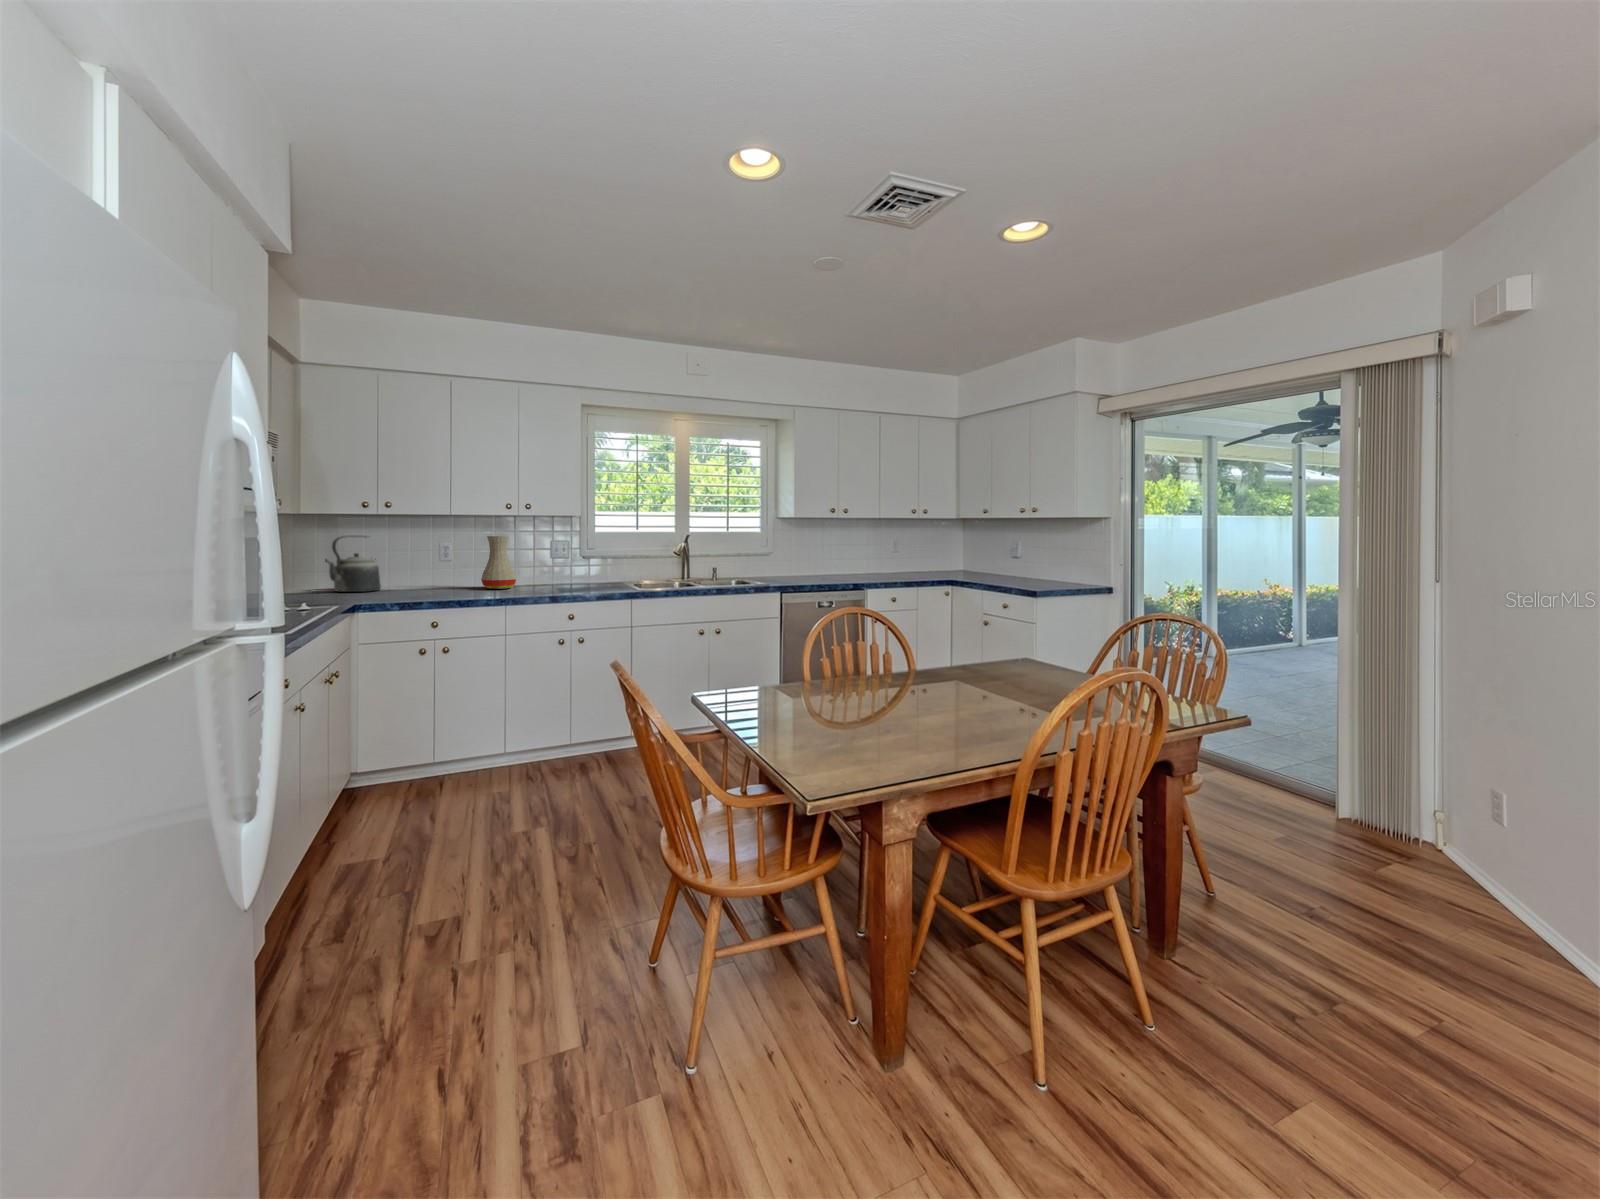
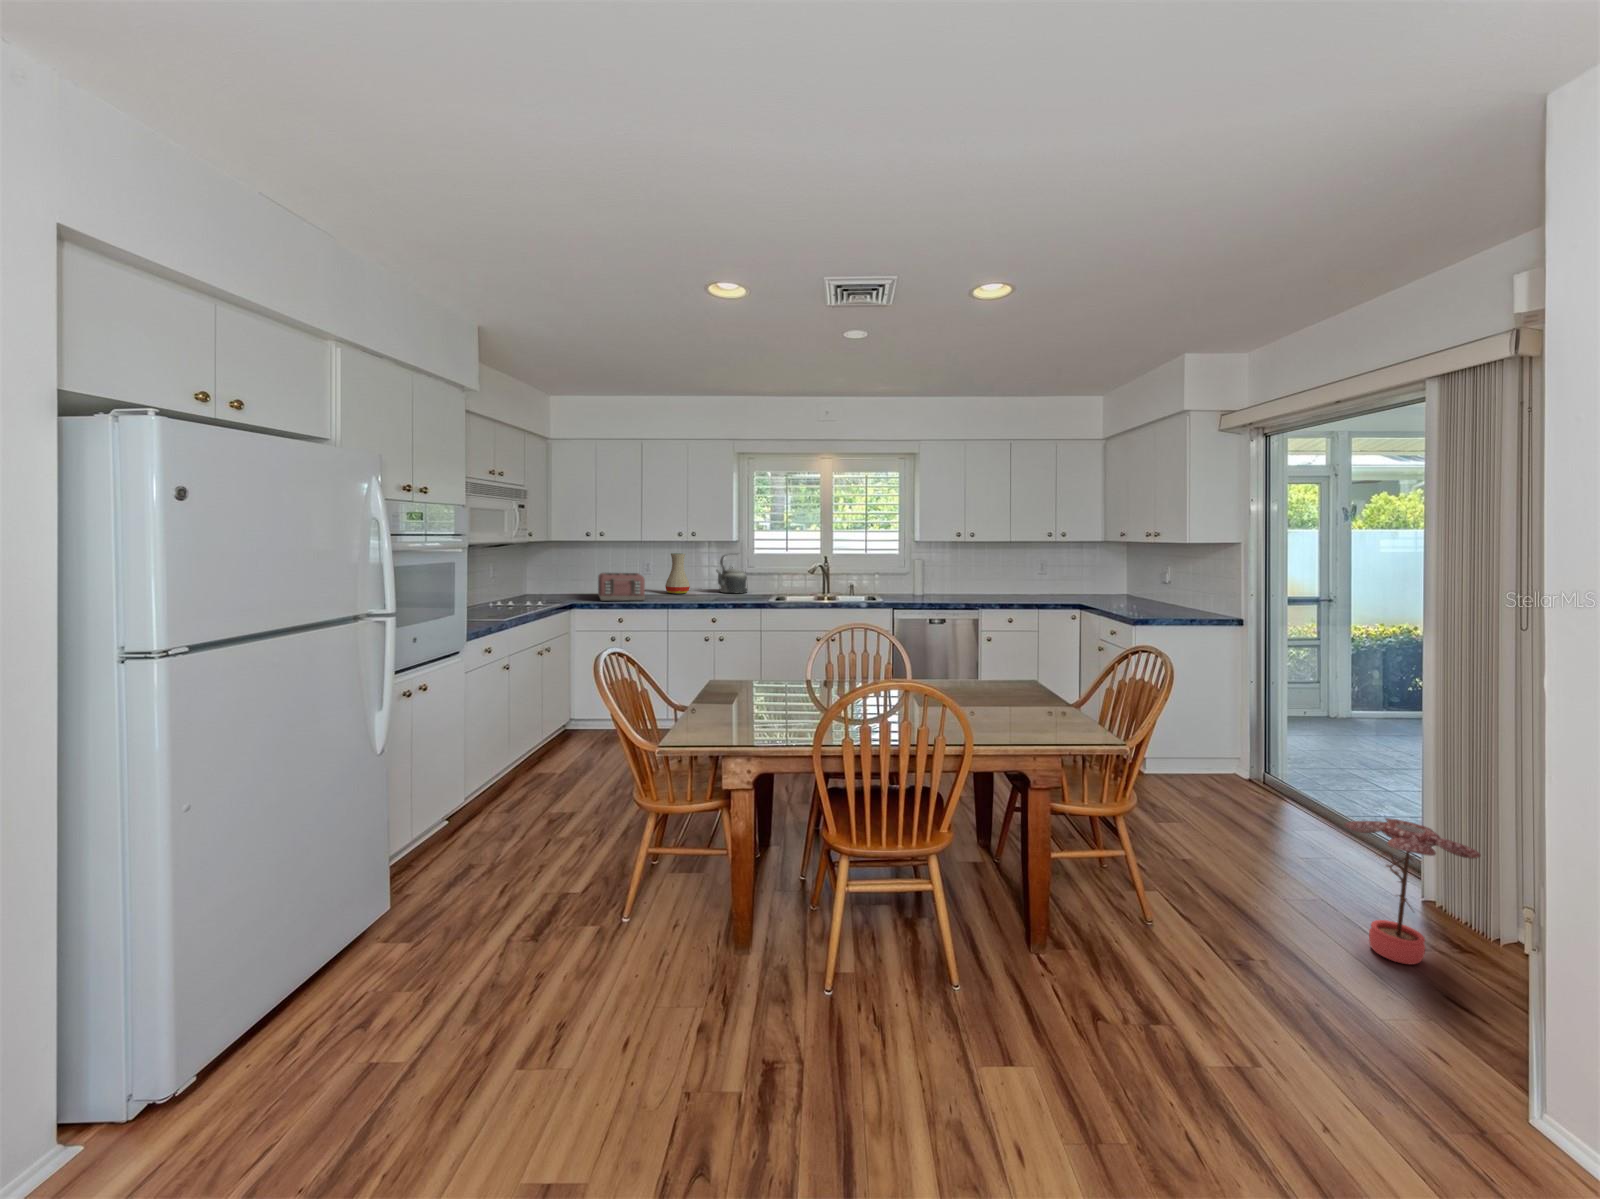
kettle: present [325,536,381,592] -> present [716,555,748,593]
toaster: none [388,563,470,601] -> present [598,573,645,600]
potted plant: none [1360,747,1484,880] -> present [1344,818,1481,964]

